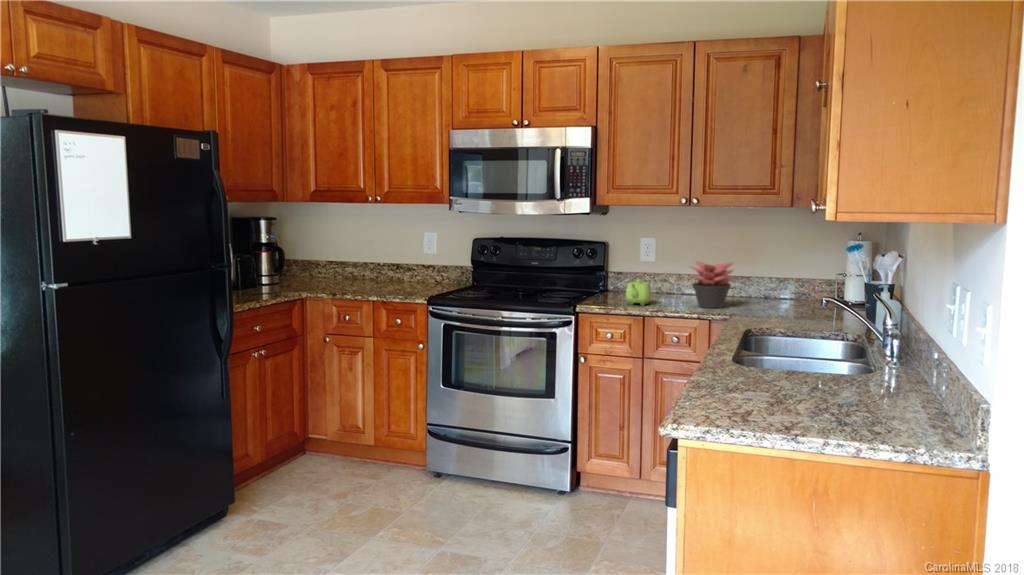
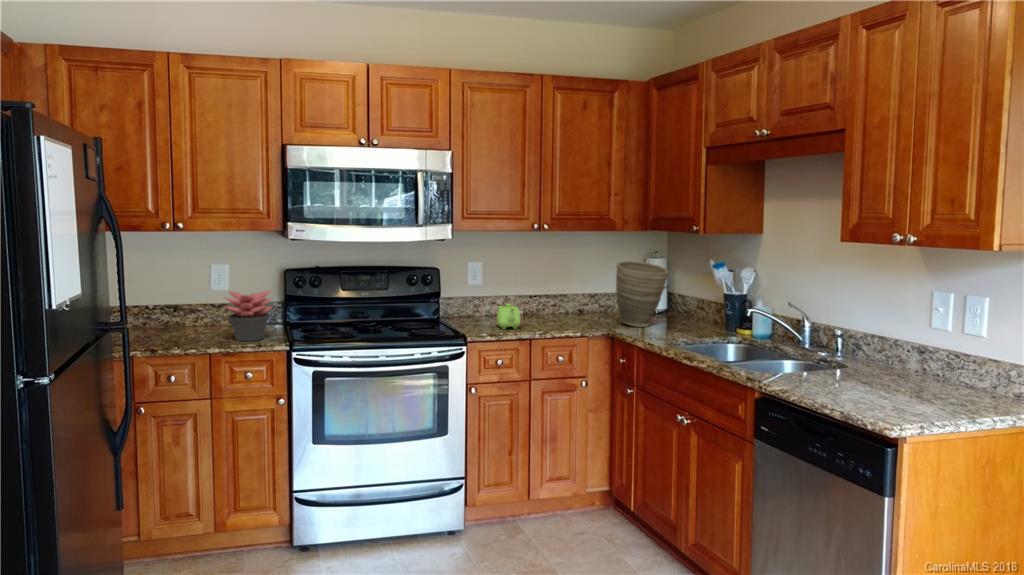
vase: none [754,242,816,316] -> present [616,261,669,327]
succulent plant: present [691,261,734,308] -> present [225,290,272,341]

